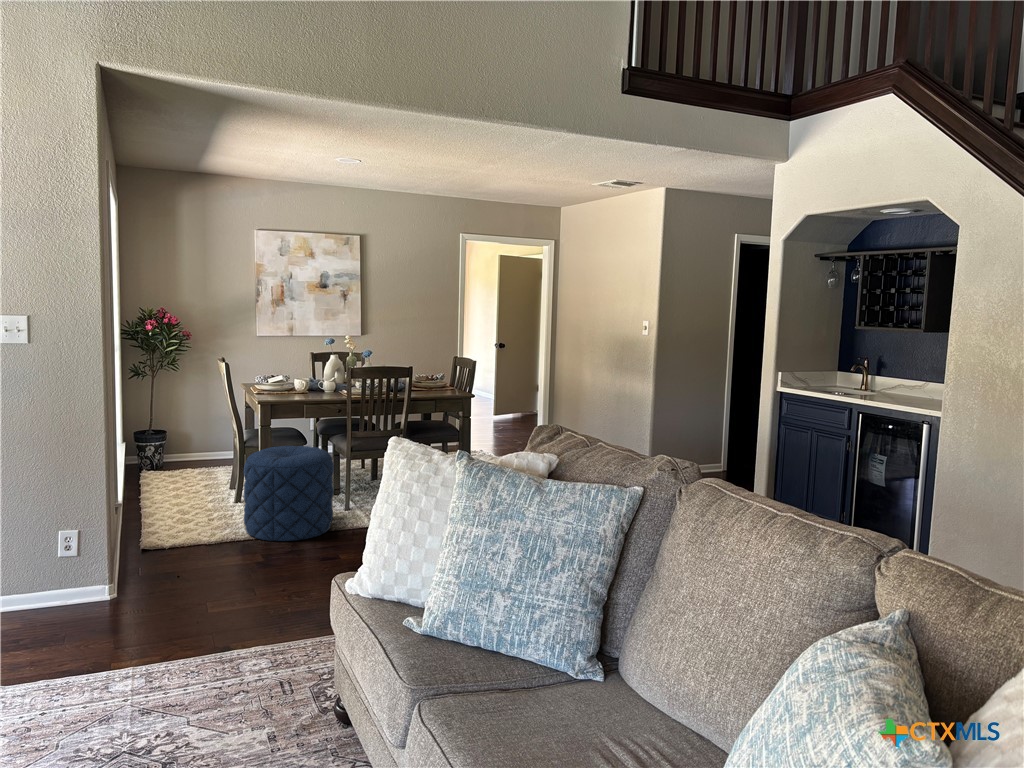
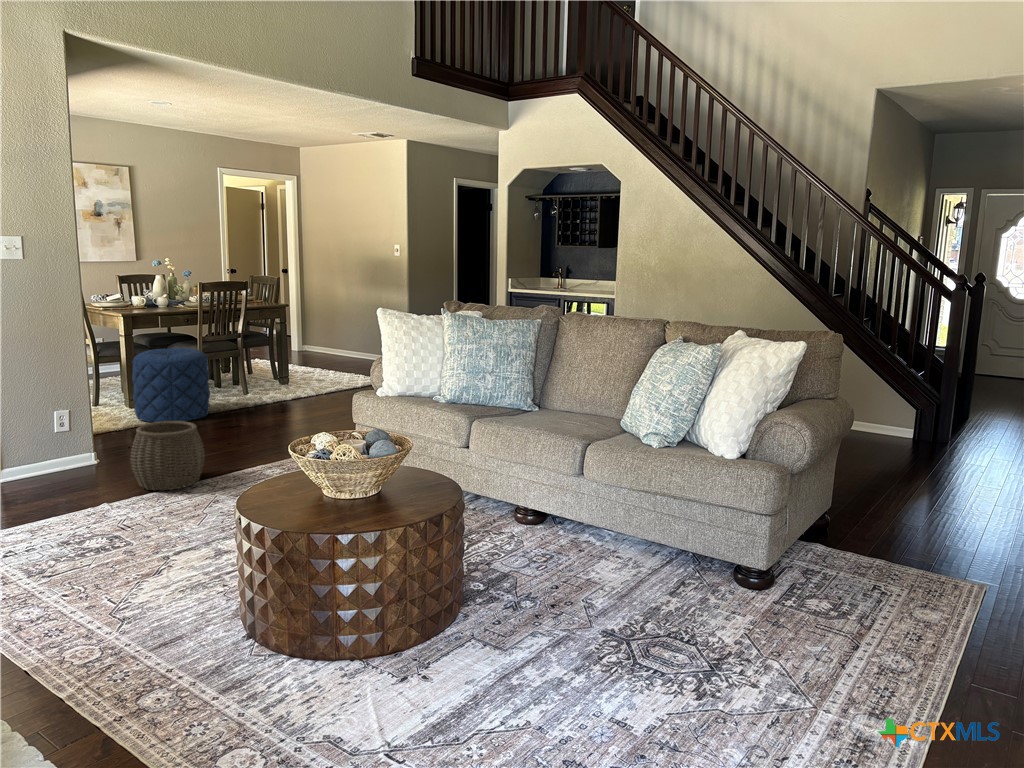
woven basket: none [65,568,172,676] -> present [131,421,205,491]

